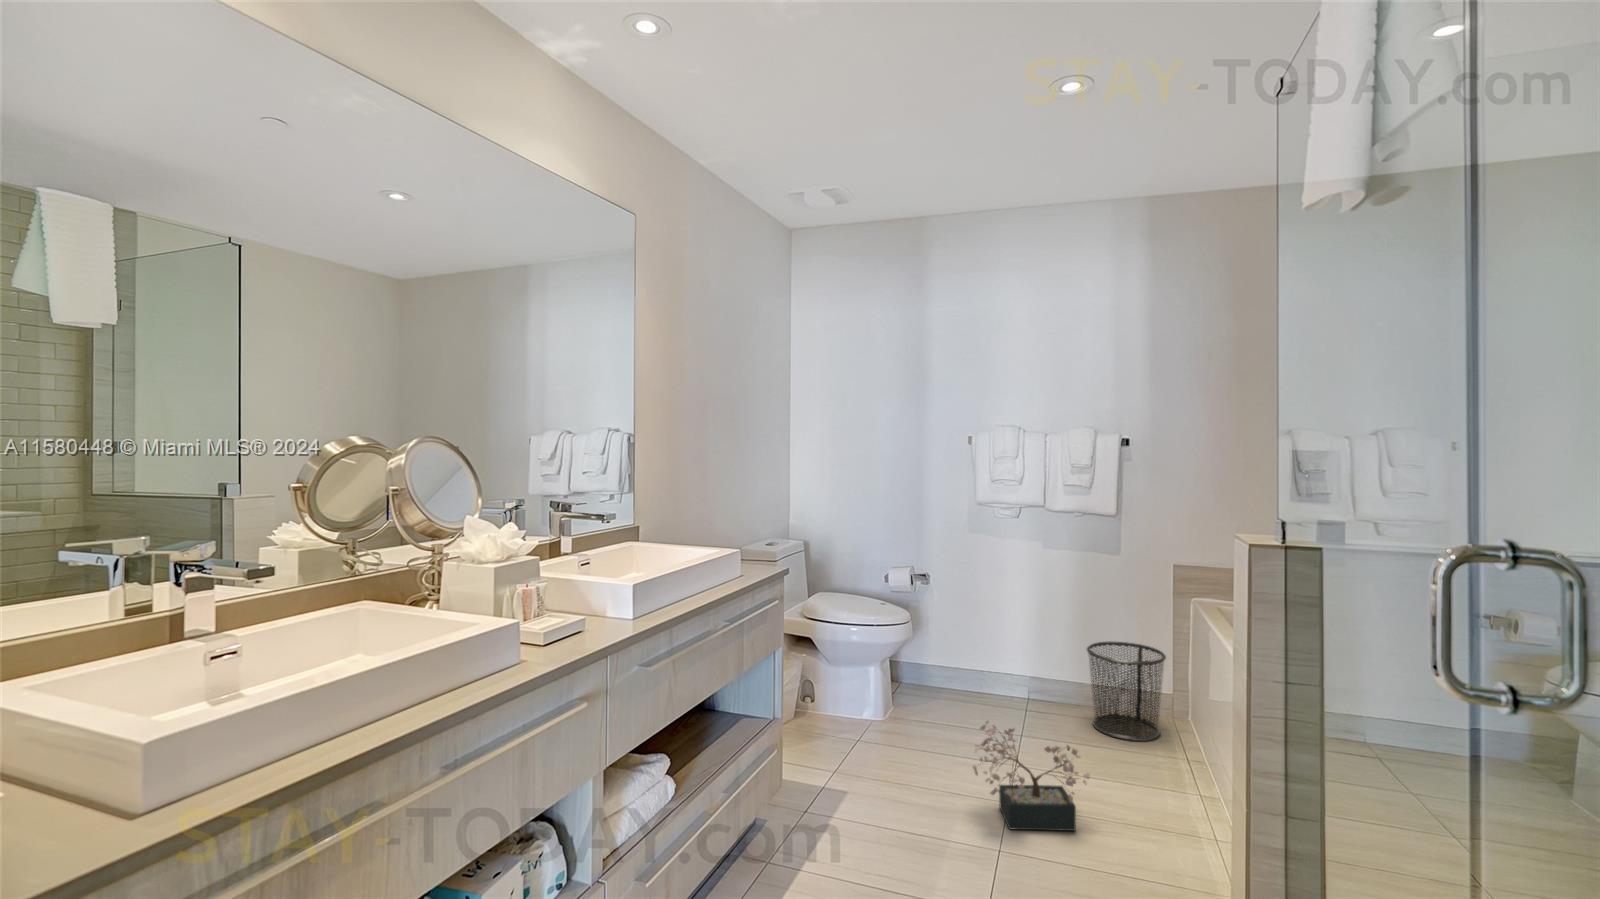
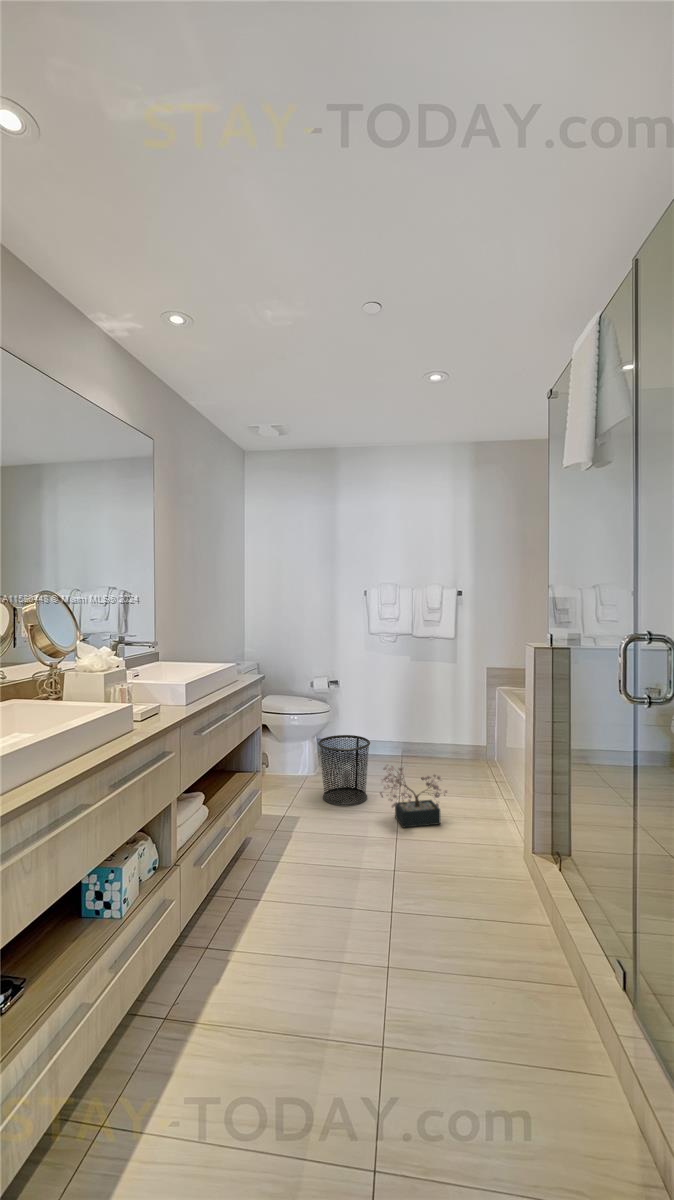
waste bin: present [1087,641,1166,741] -> present [318,735,370,805]

